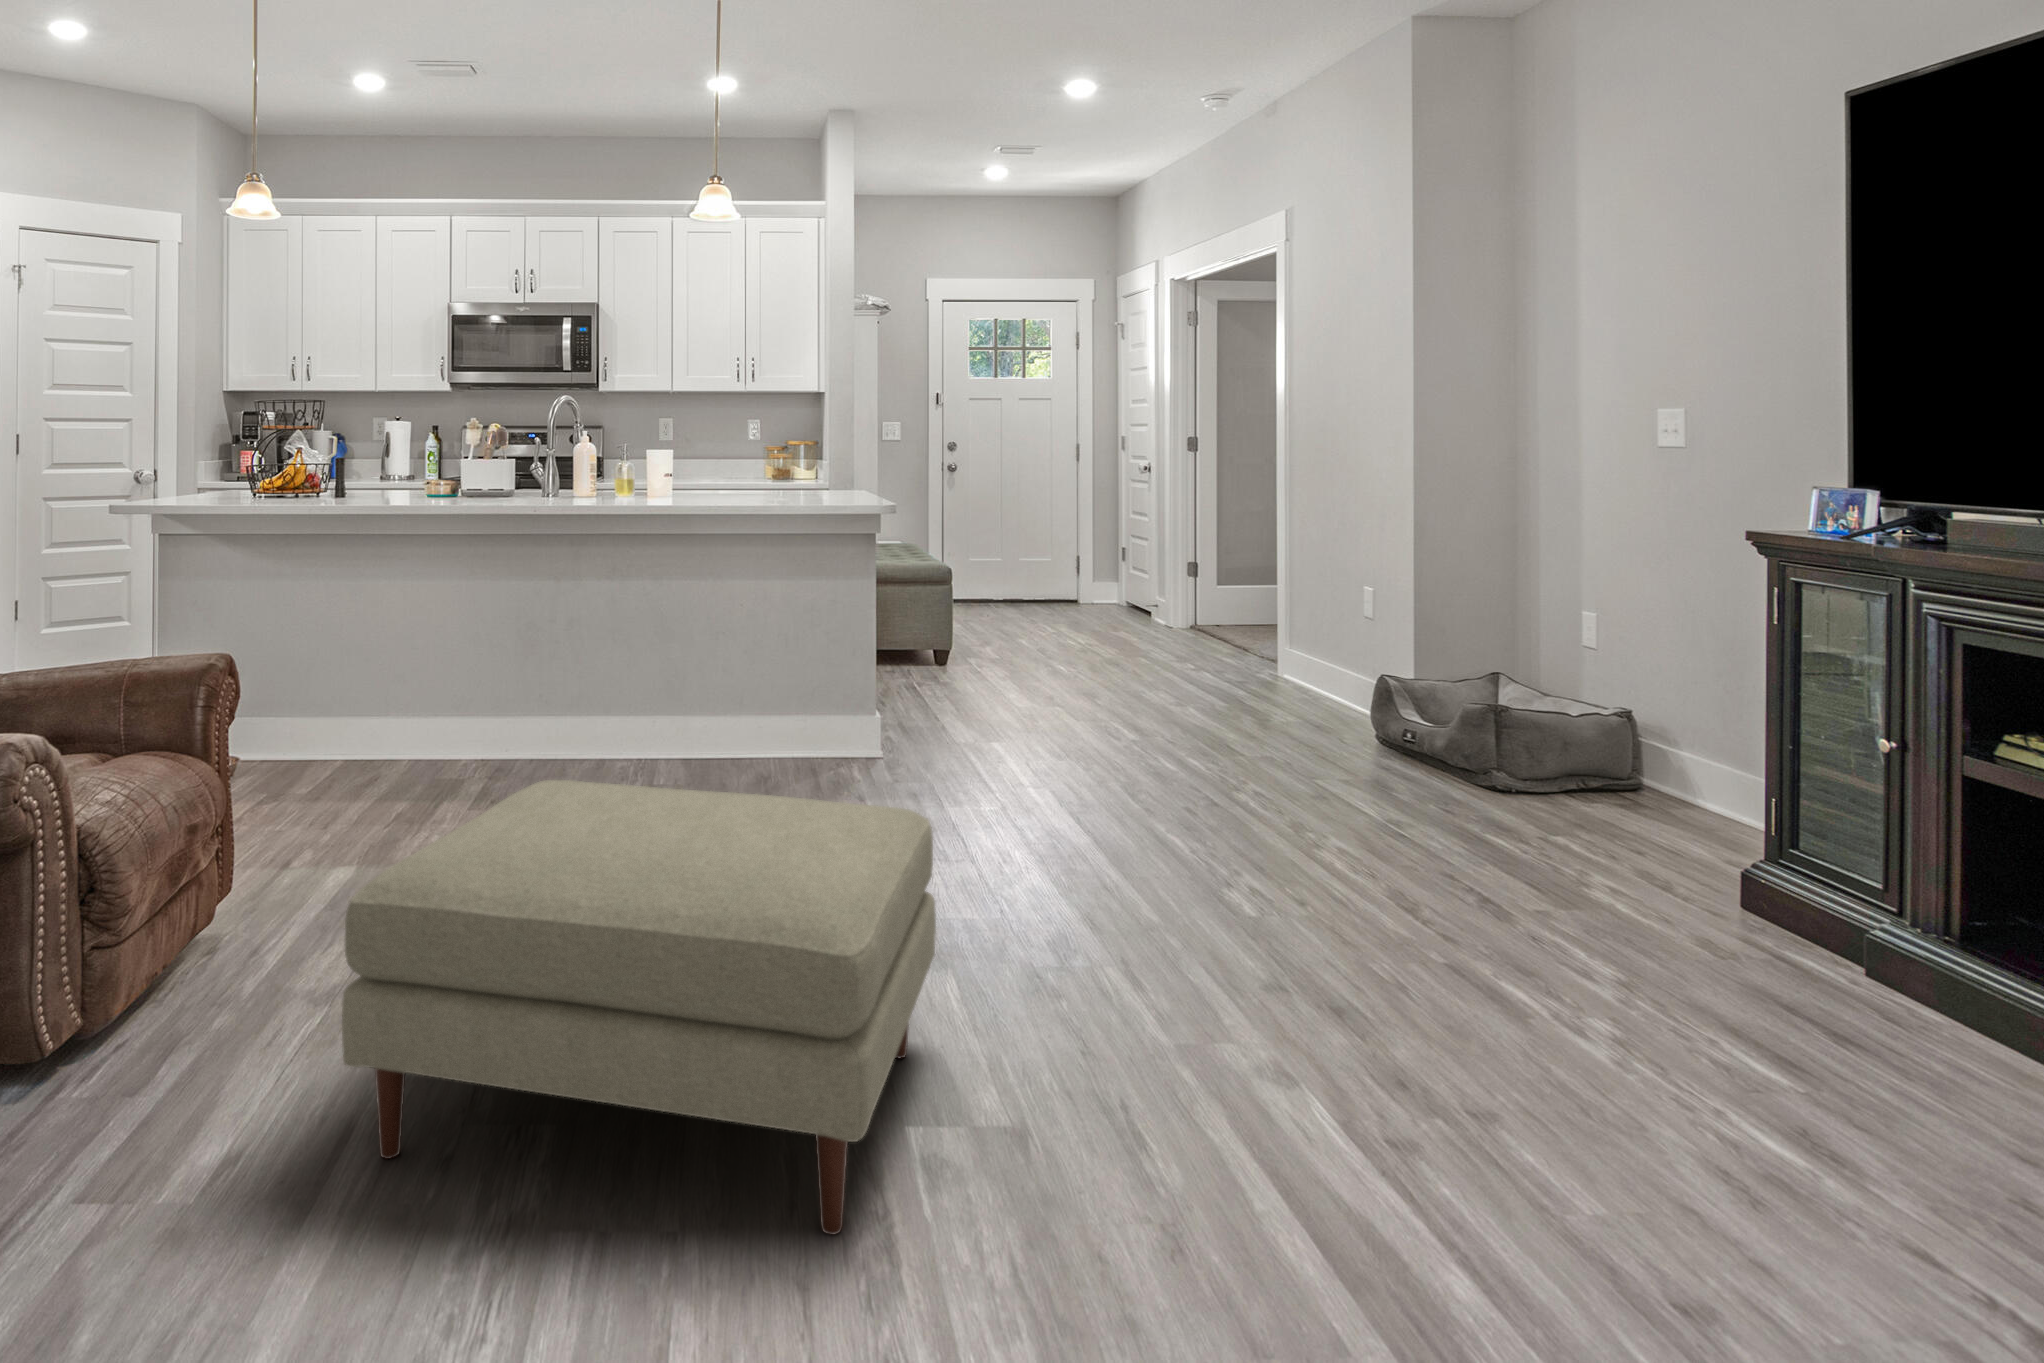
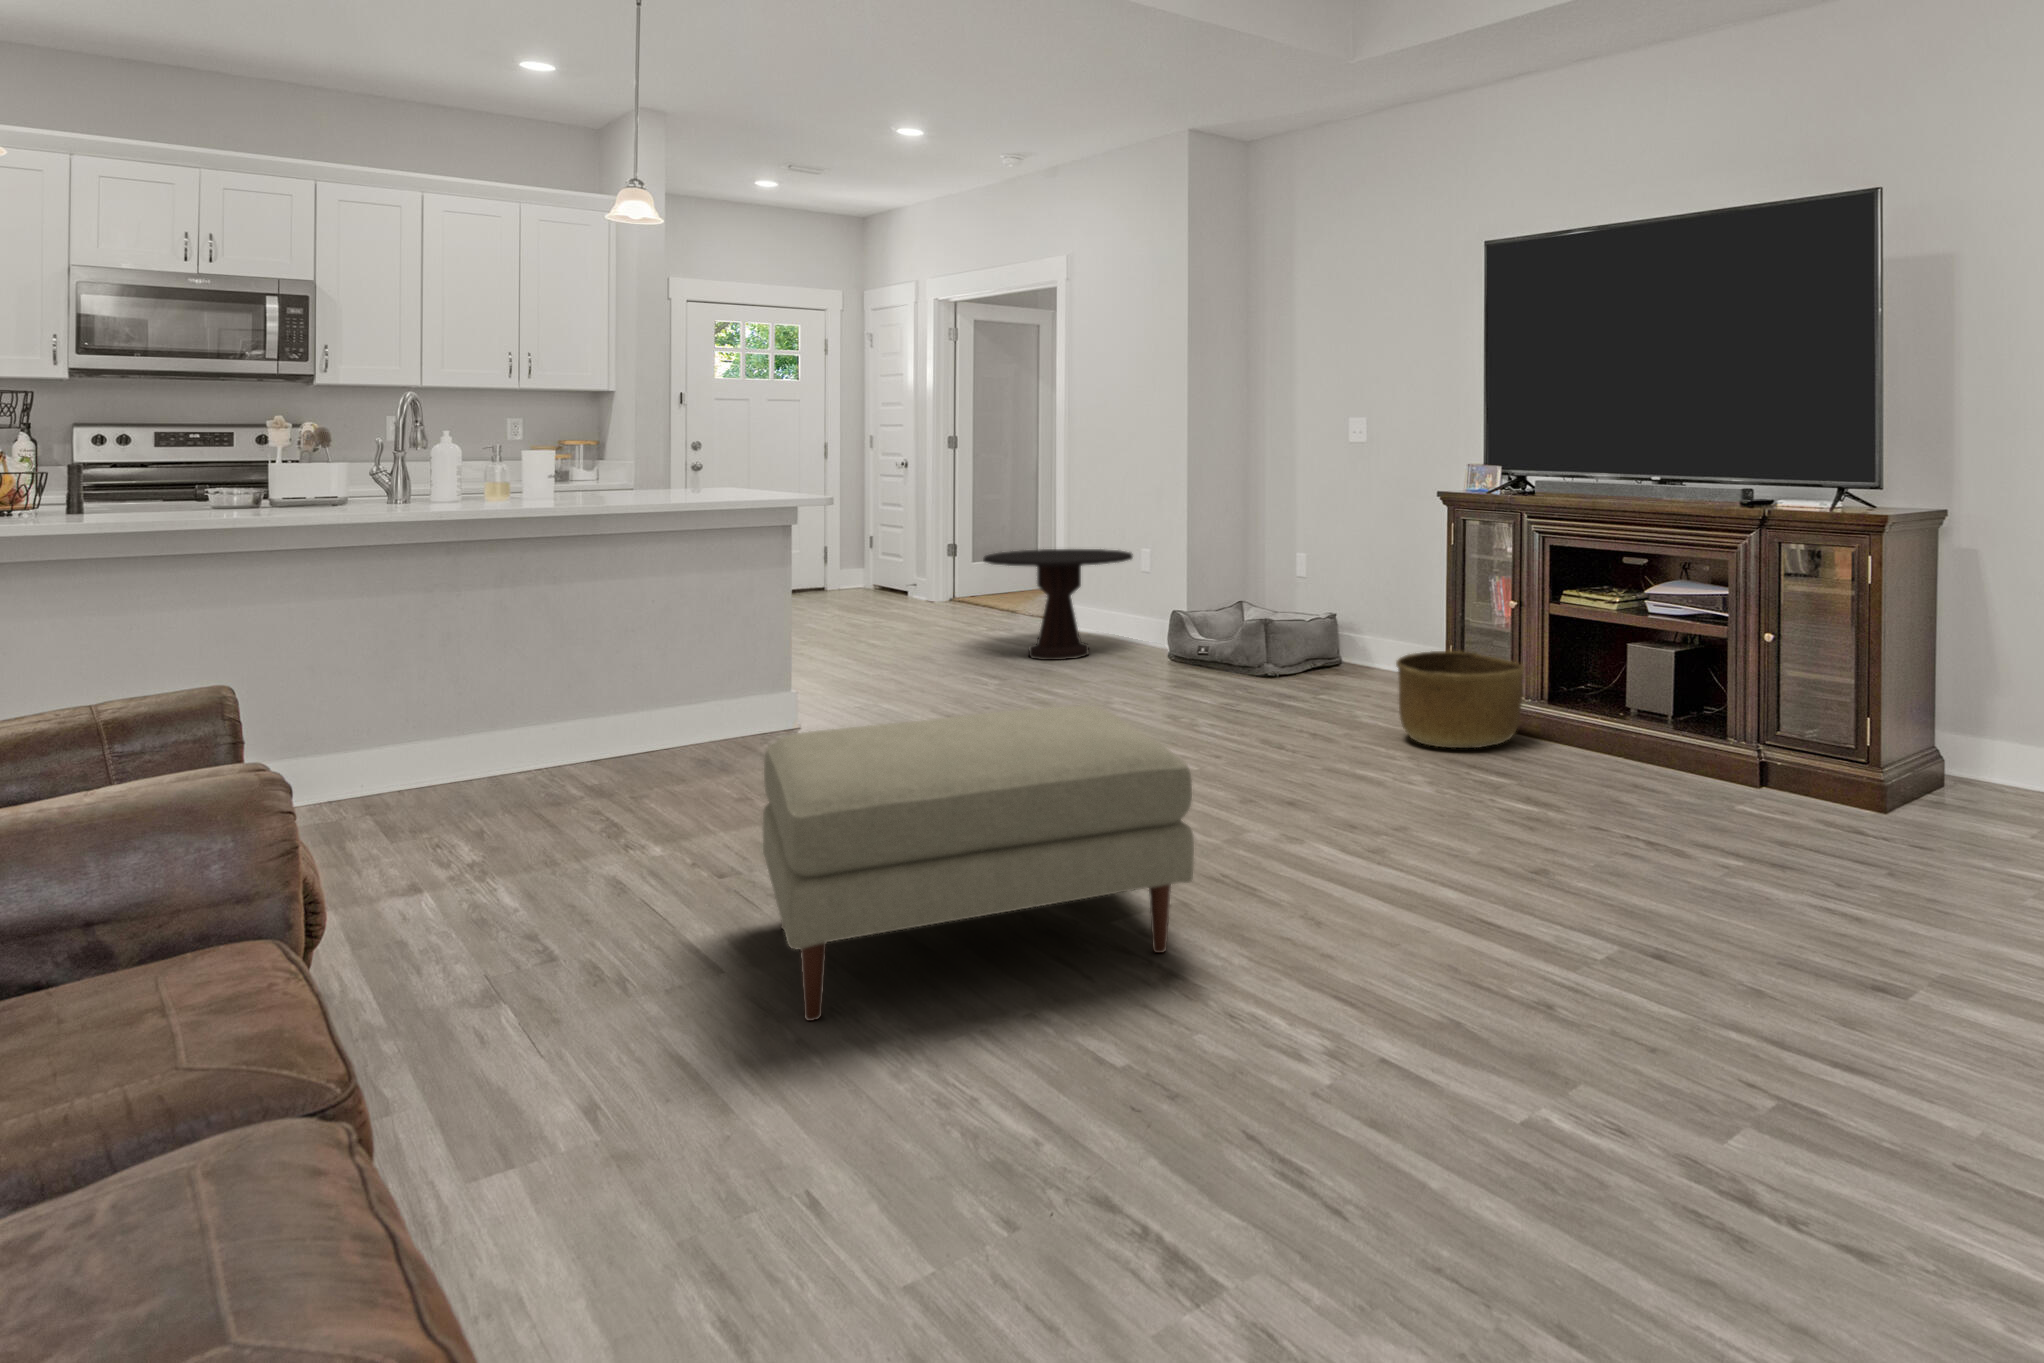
side table: none [1147,572,1338,712] -> present [983,549,1133,660]
basket: none [1610,799,1894,1000] -> present [1396,651,1524,748]

